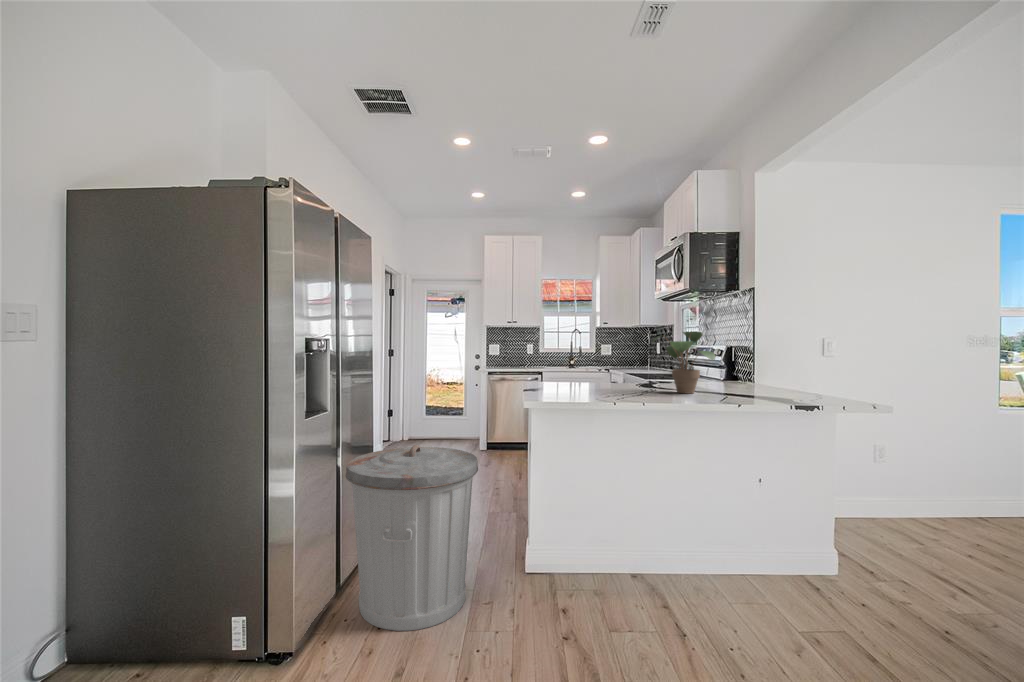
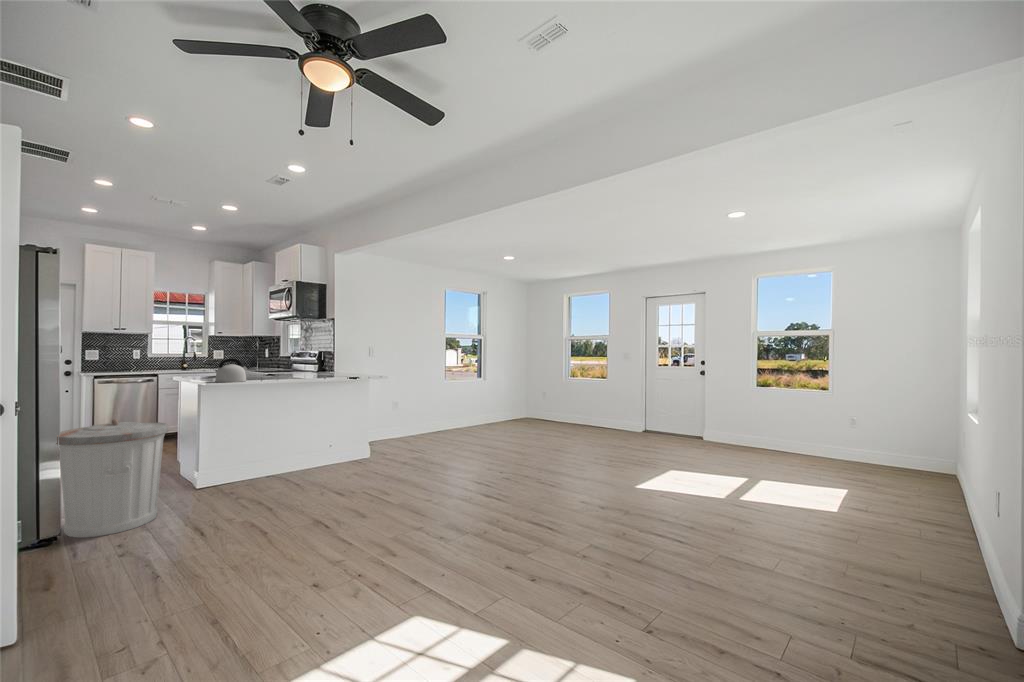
potted plant: present [653,331,716,394] -> none [277,342,314,378]
kettle: none [556,358,605,397] -> present [215,359,249,382]

